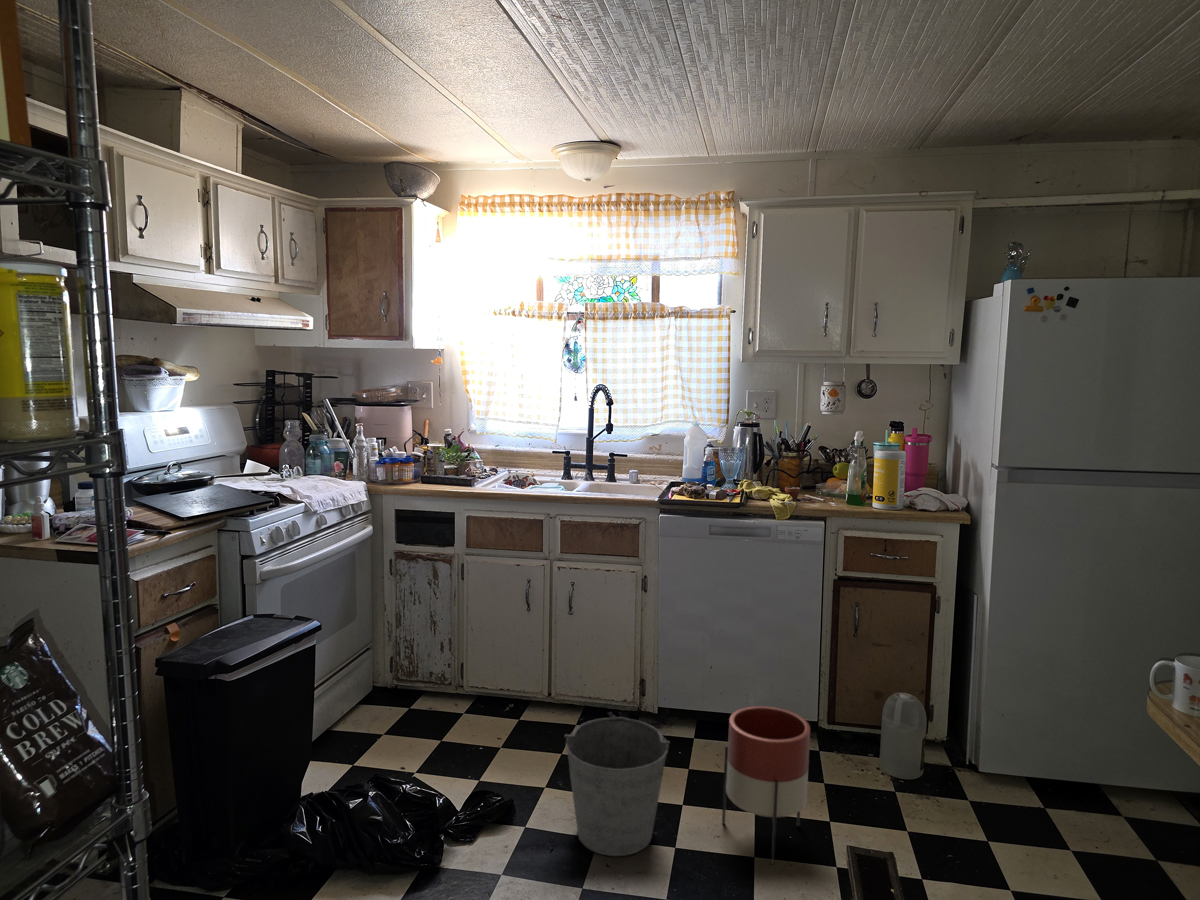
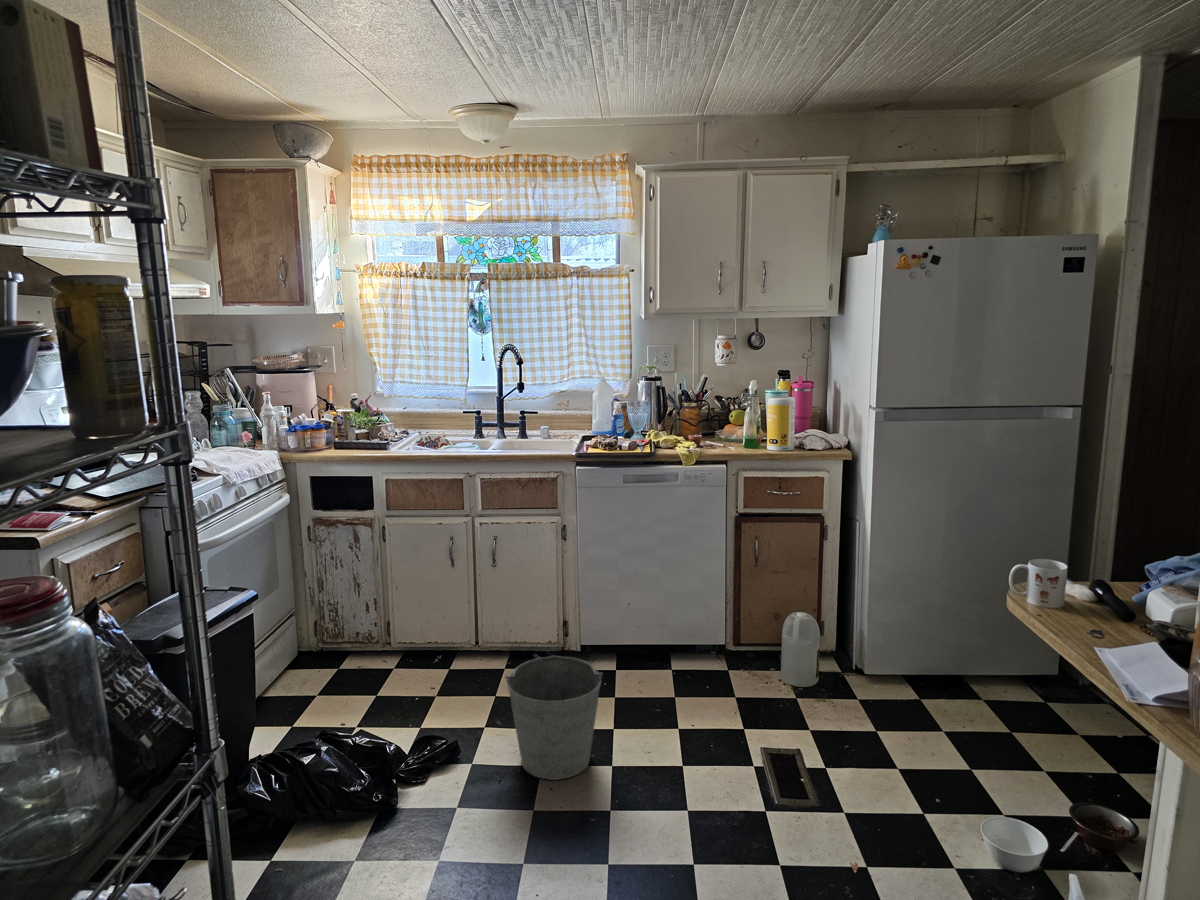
planter: present [722,706,810,864] -> none [651,634,726,771]

